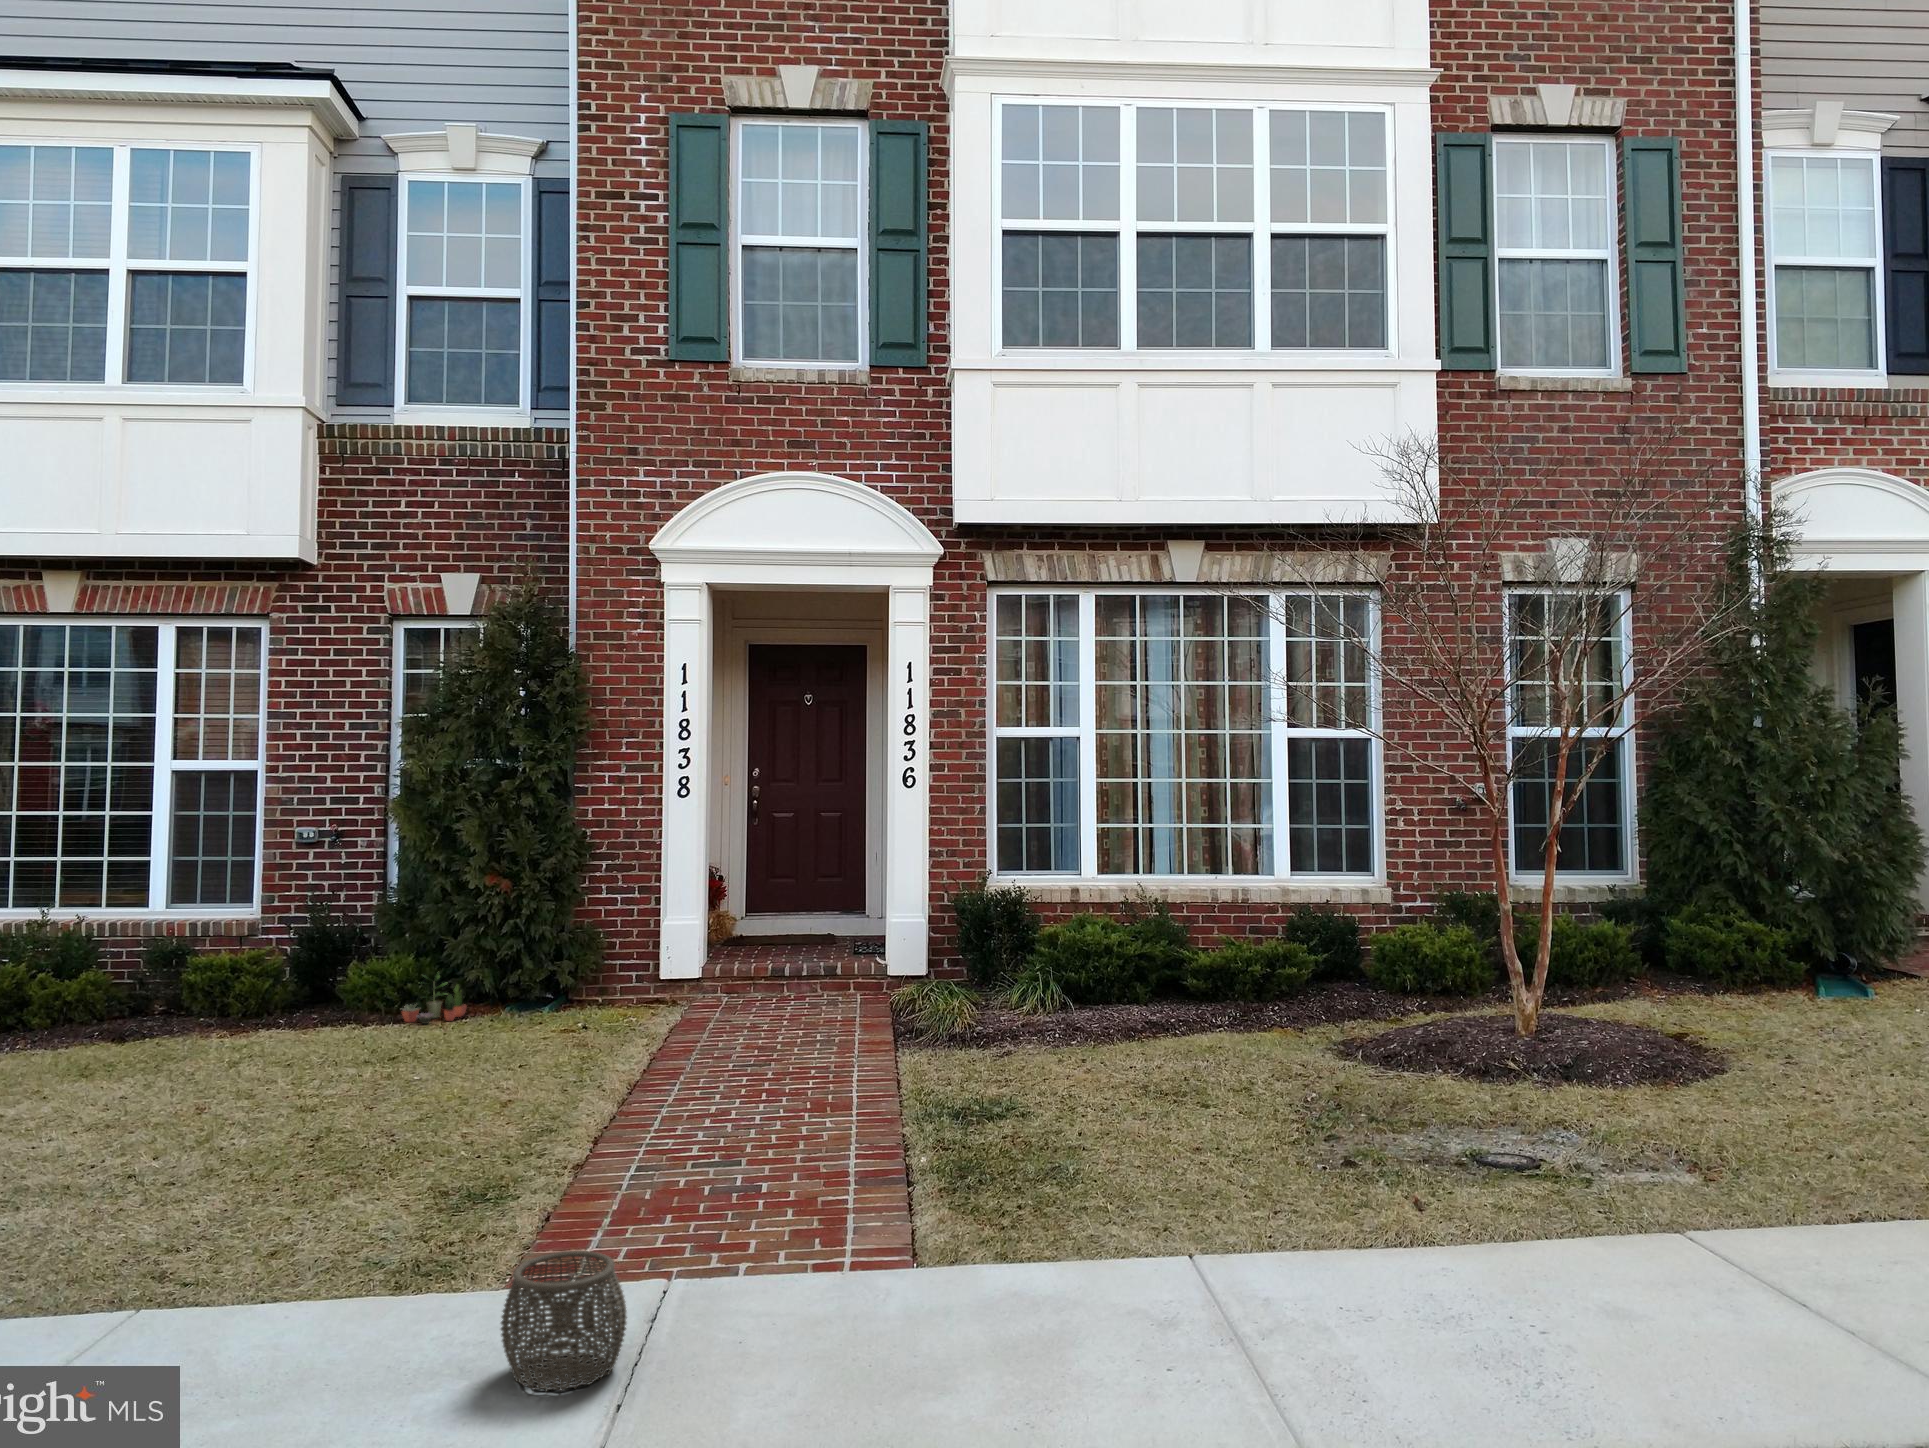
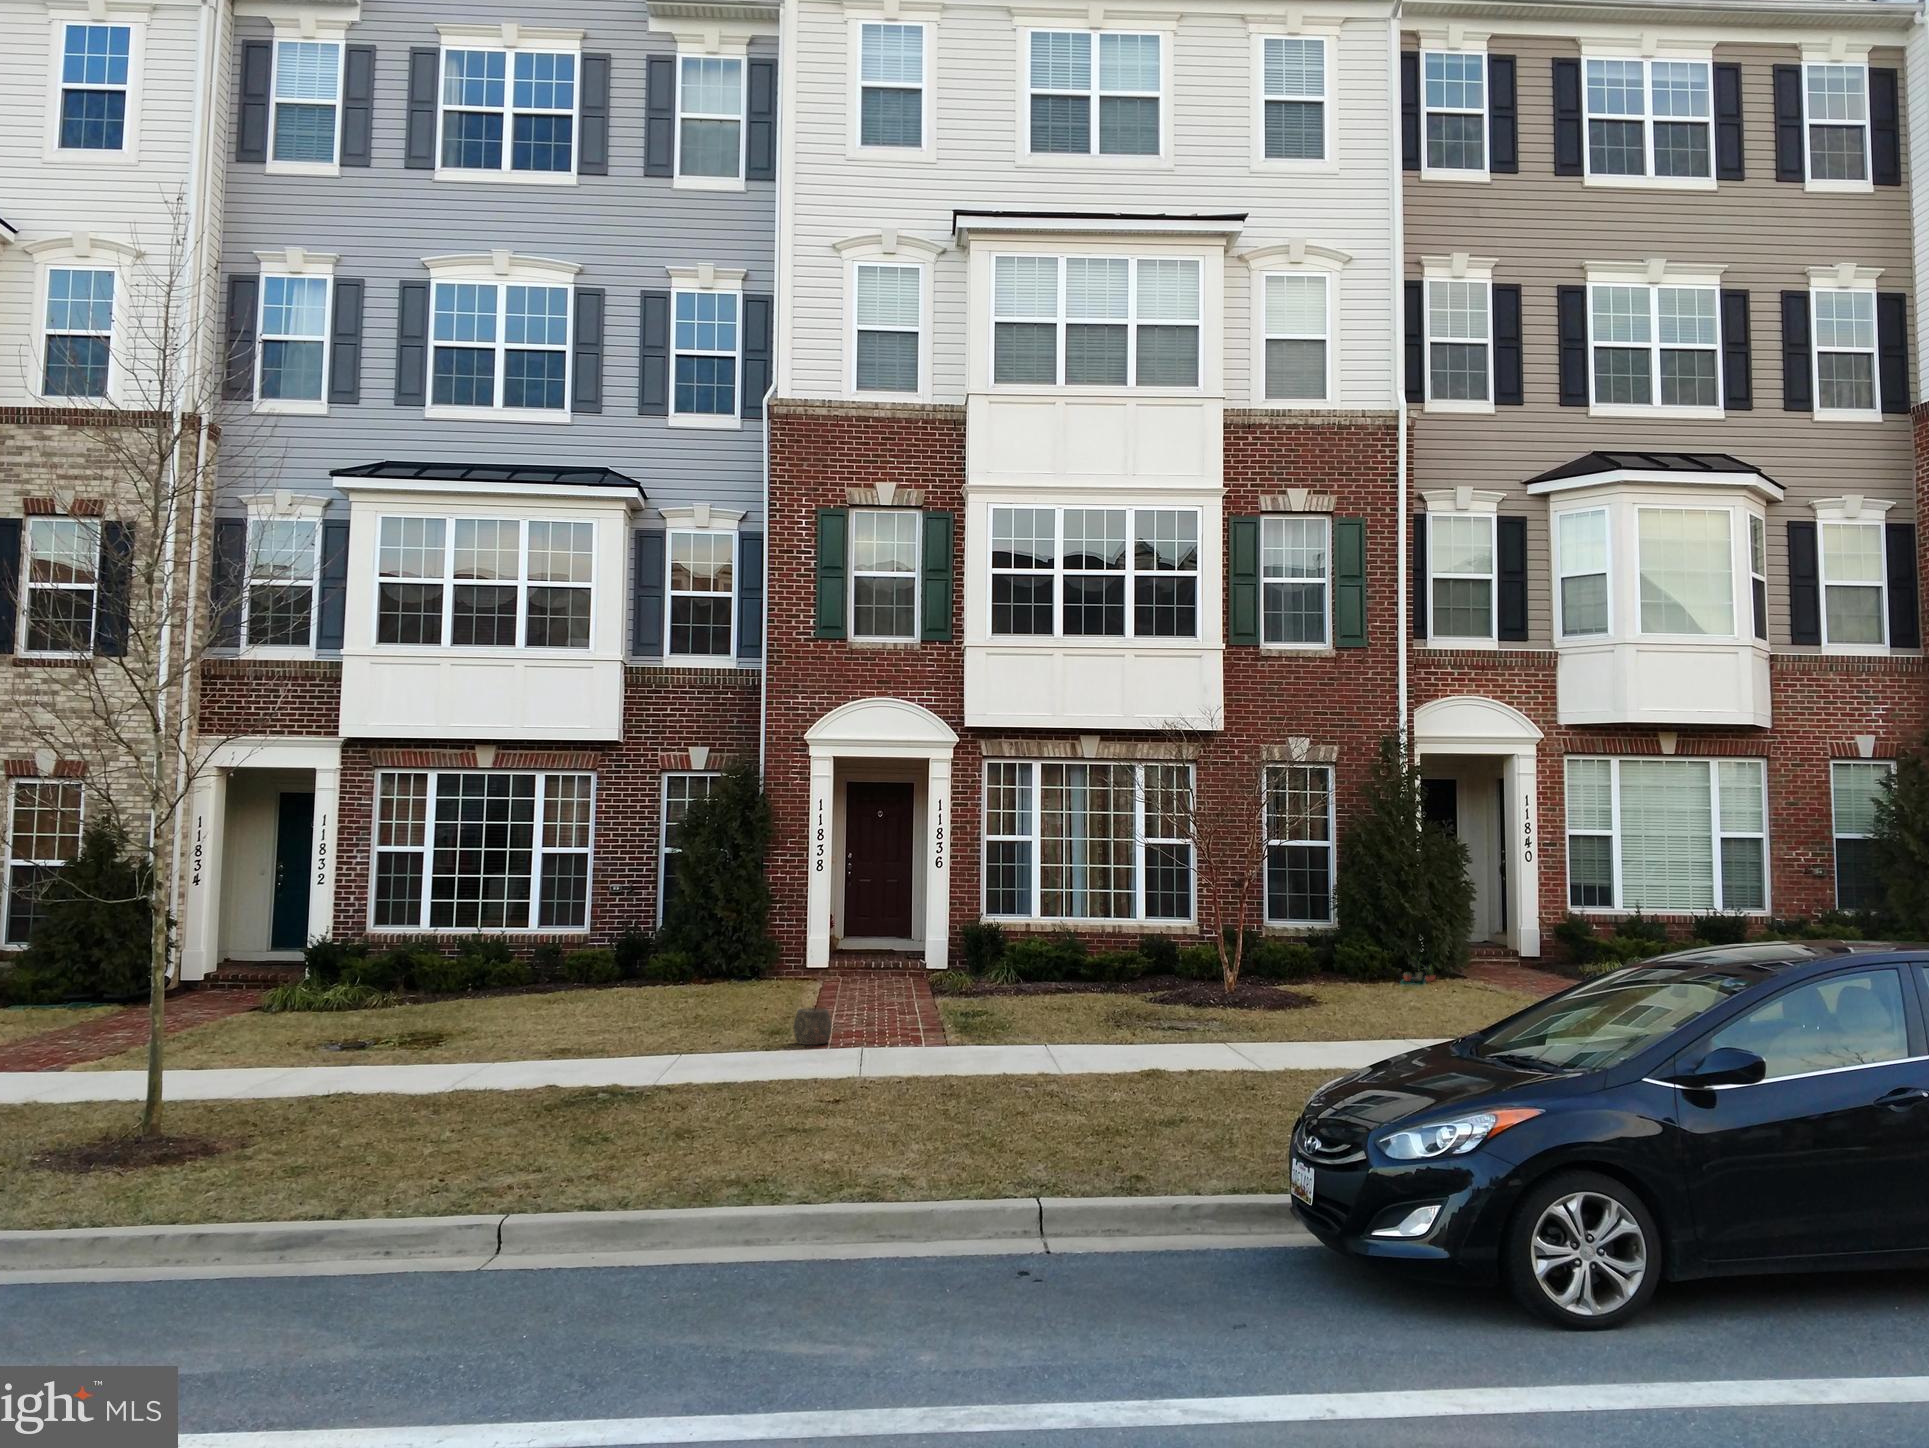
potted plant: present [402,972,466,1024] -> present [1404,961,1436,982]

